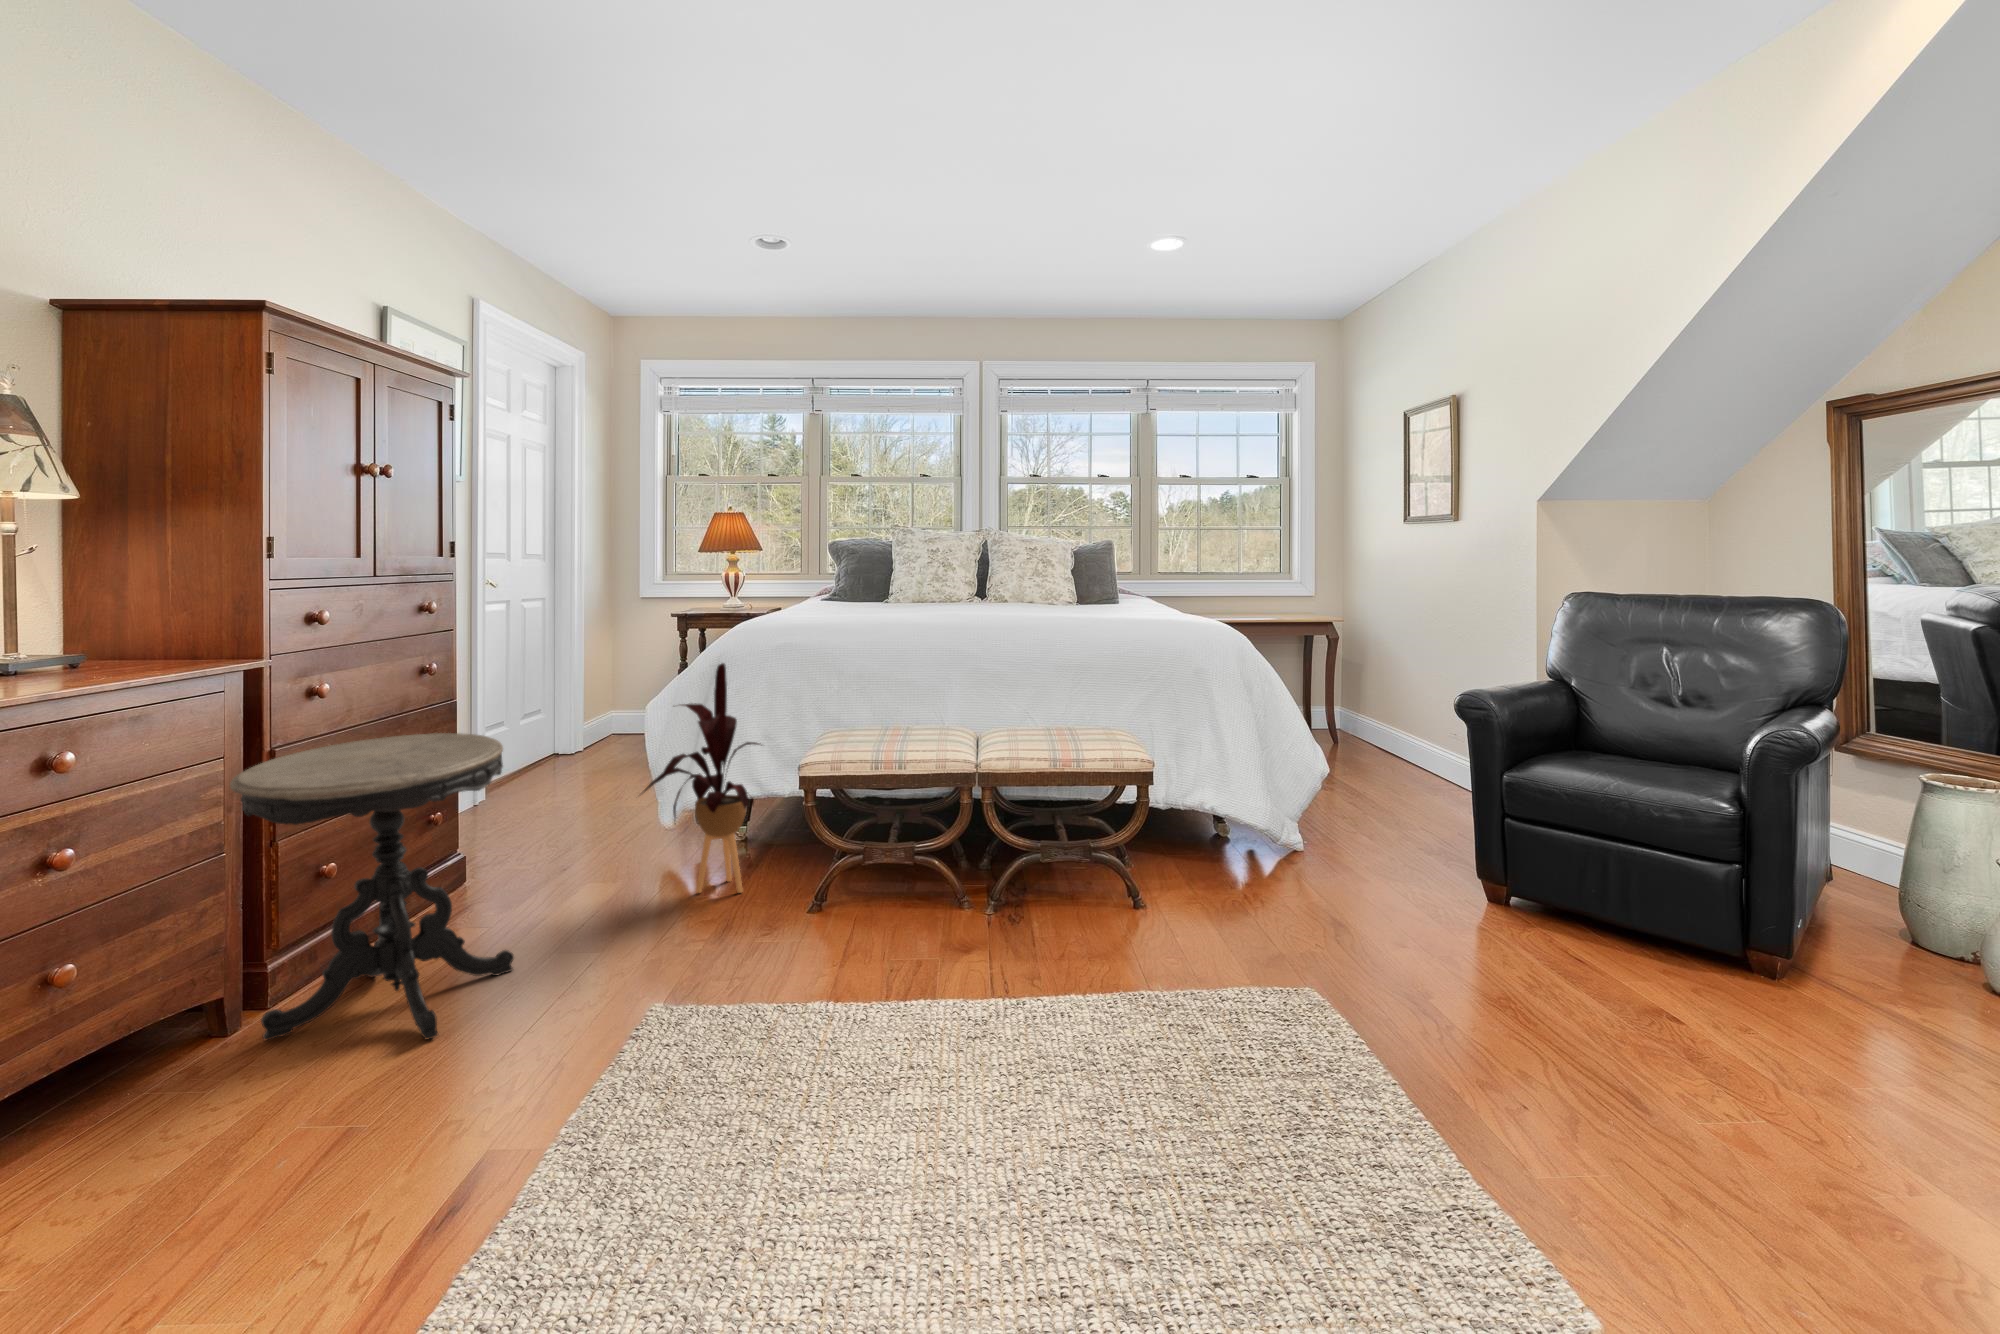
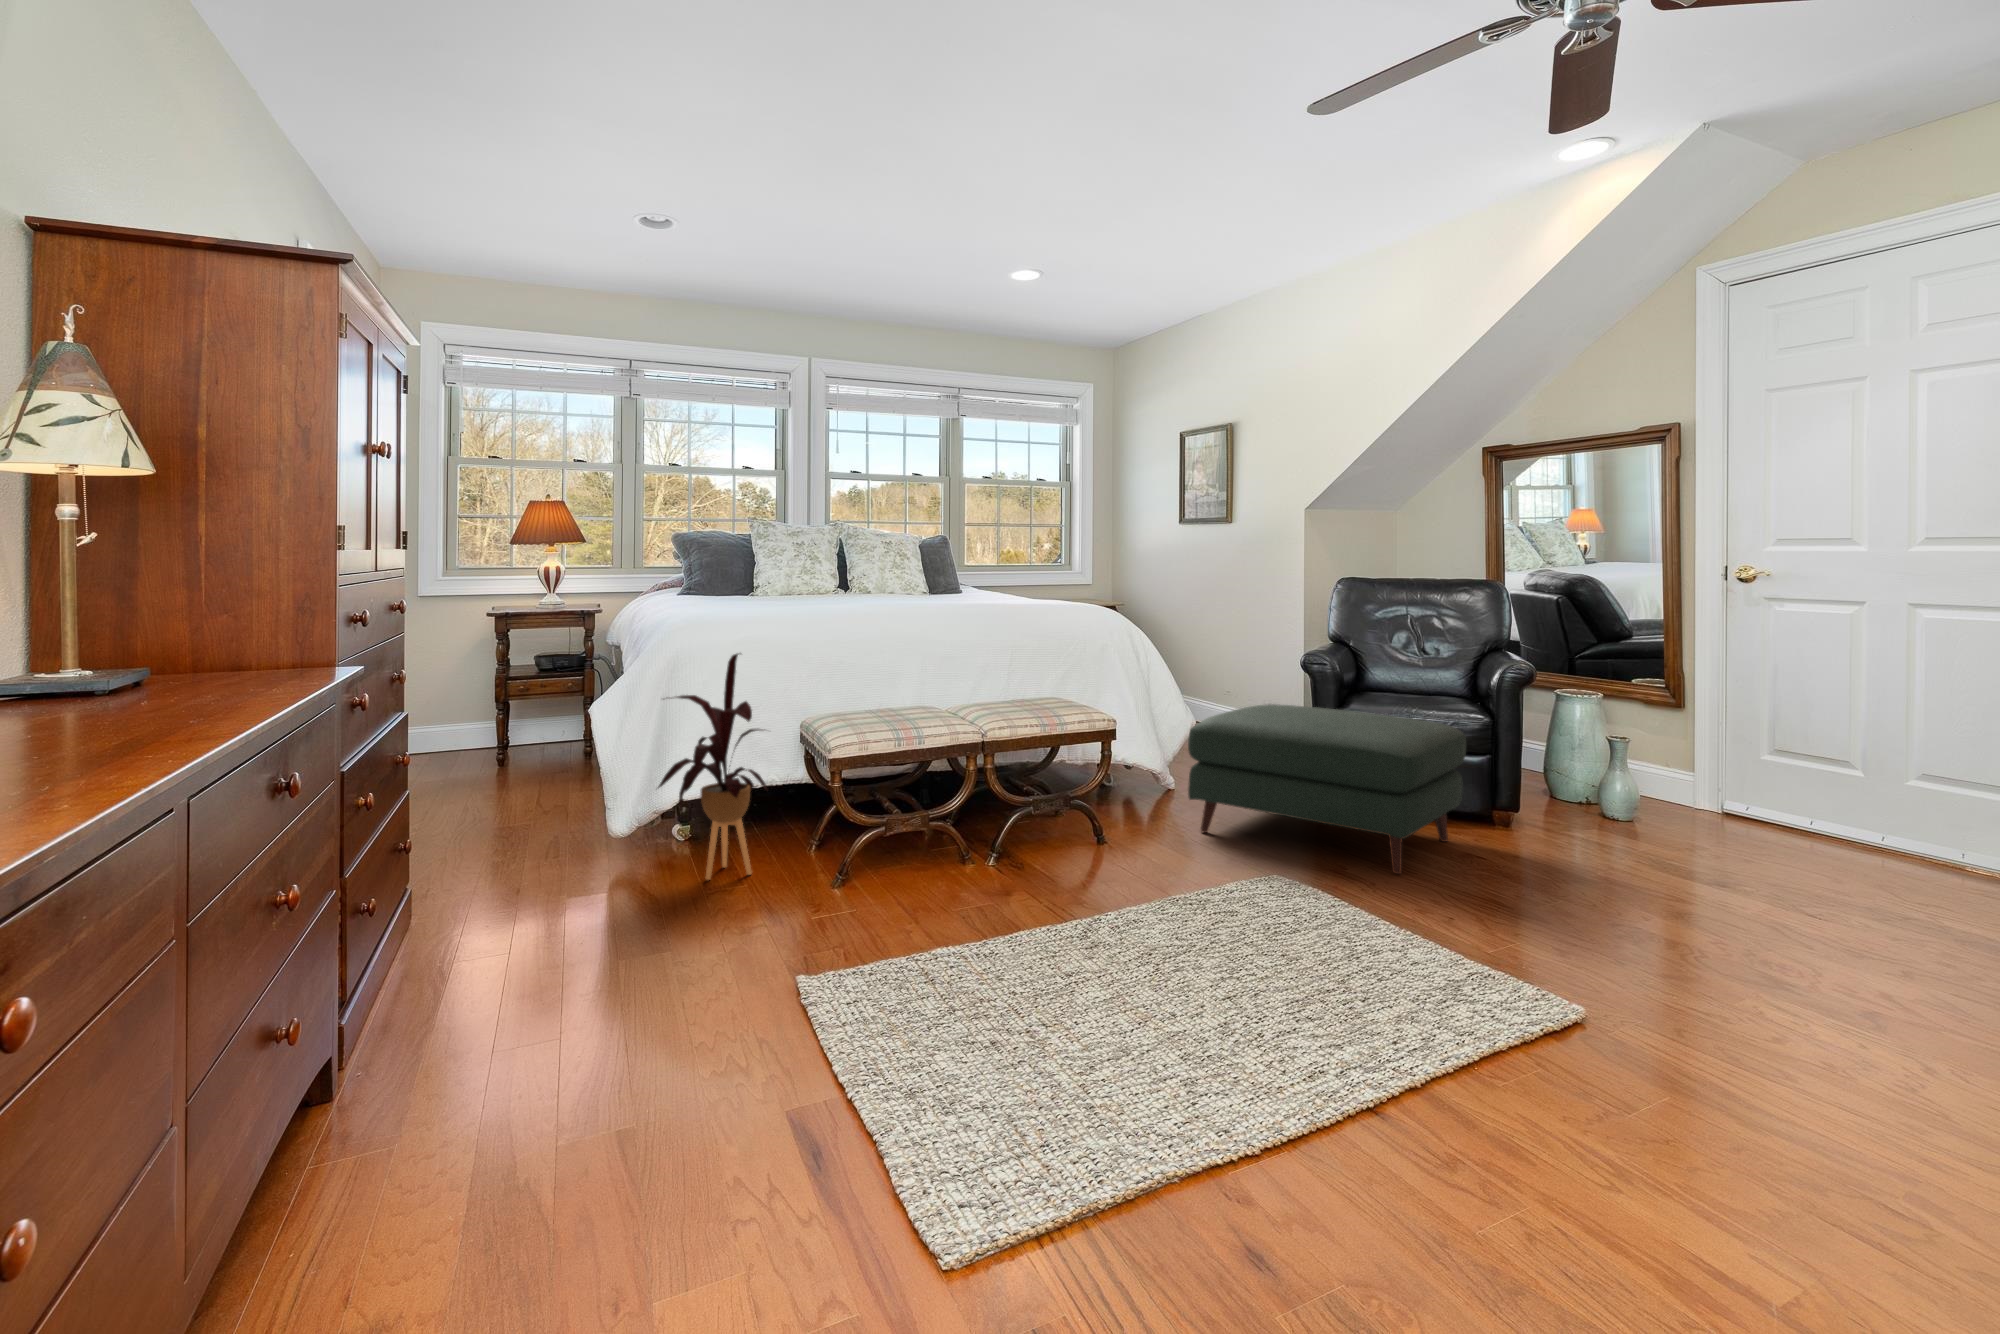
side table: present [230,733,514,1040] -> none [383,732,620,1059]
ottoman: none [1257,754,1665,1013] -> present [1188,704,1466,874]

